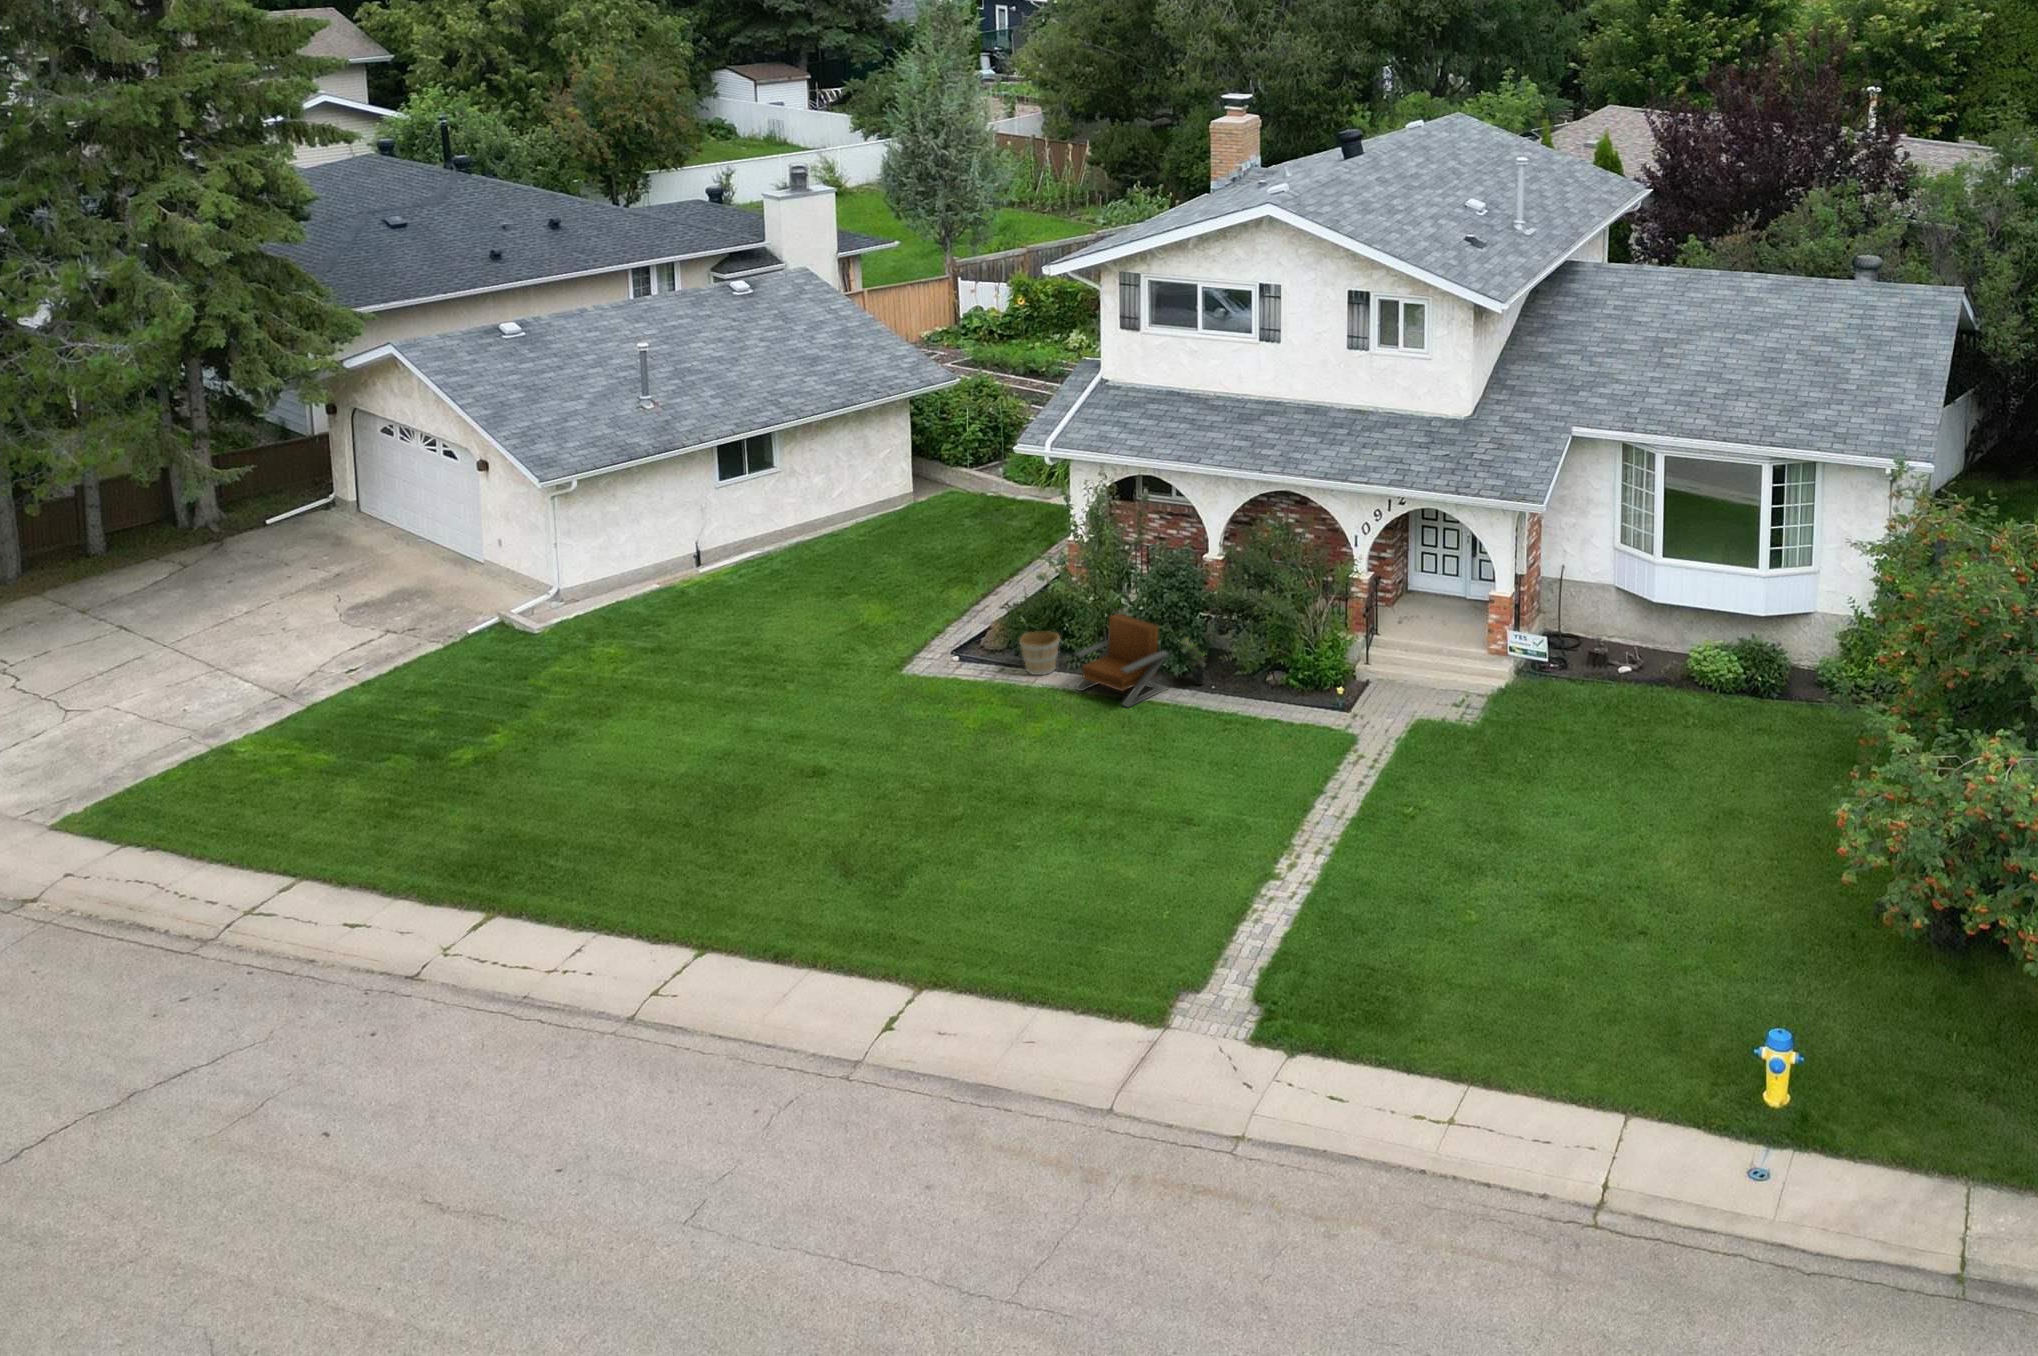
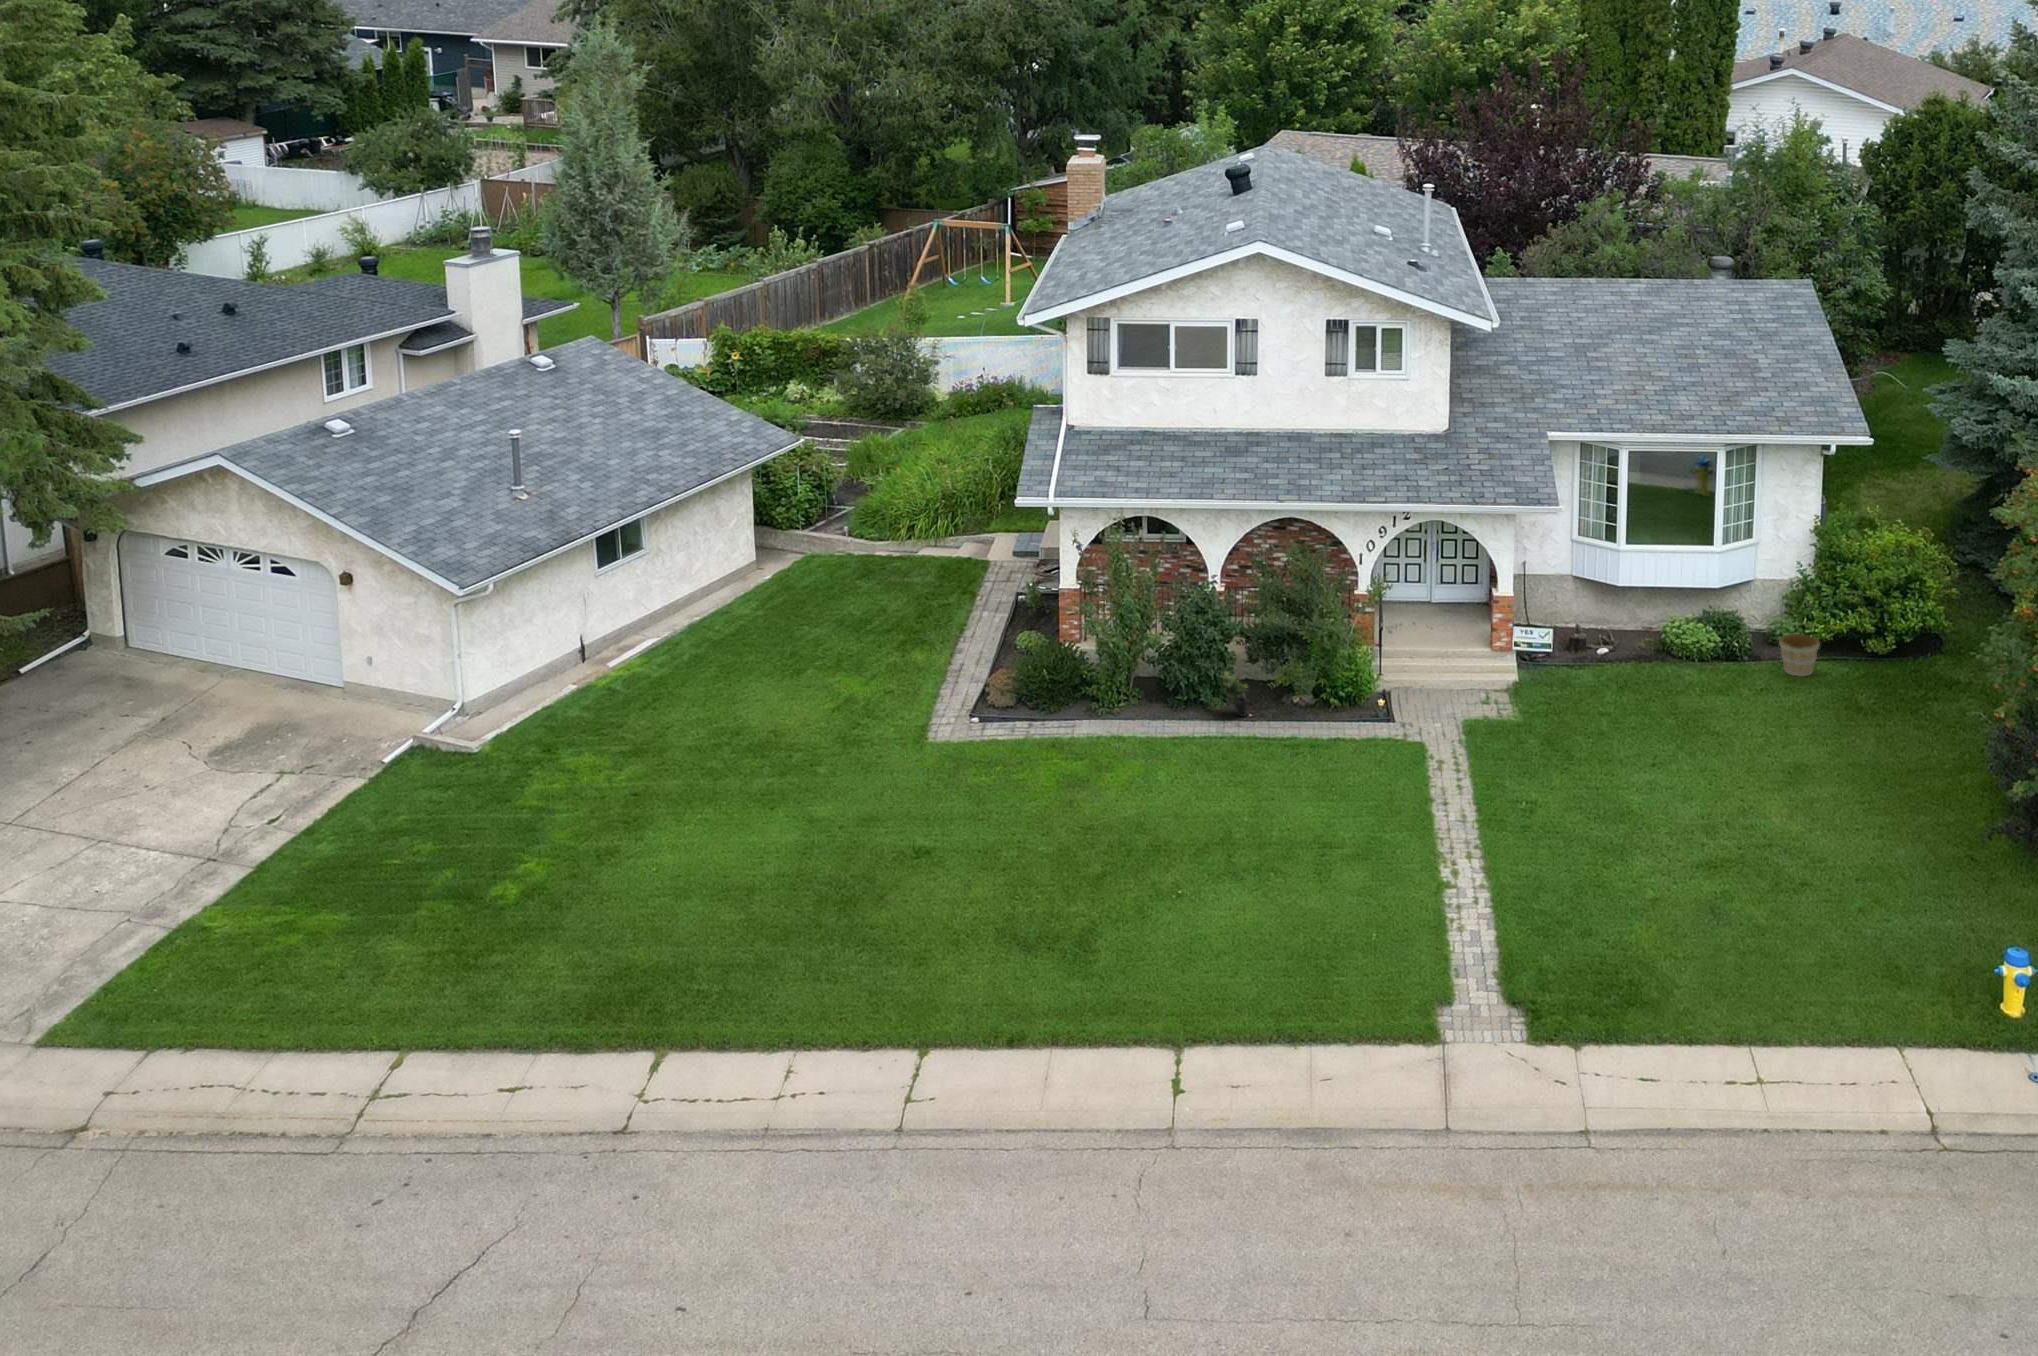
lounge chair: present [1075,614,1168,707] -> none [1124,656,1216,747]
wooden bucket: present [1019,631,1060,675] -> present [1779,633,1820,677]

